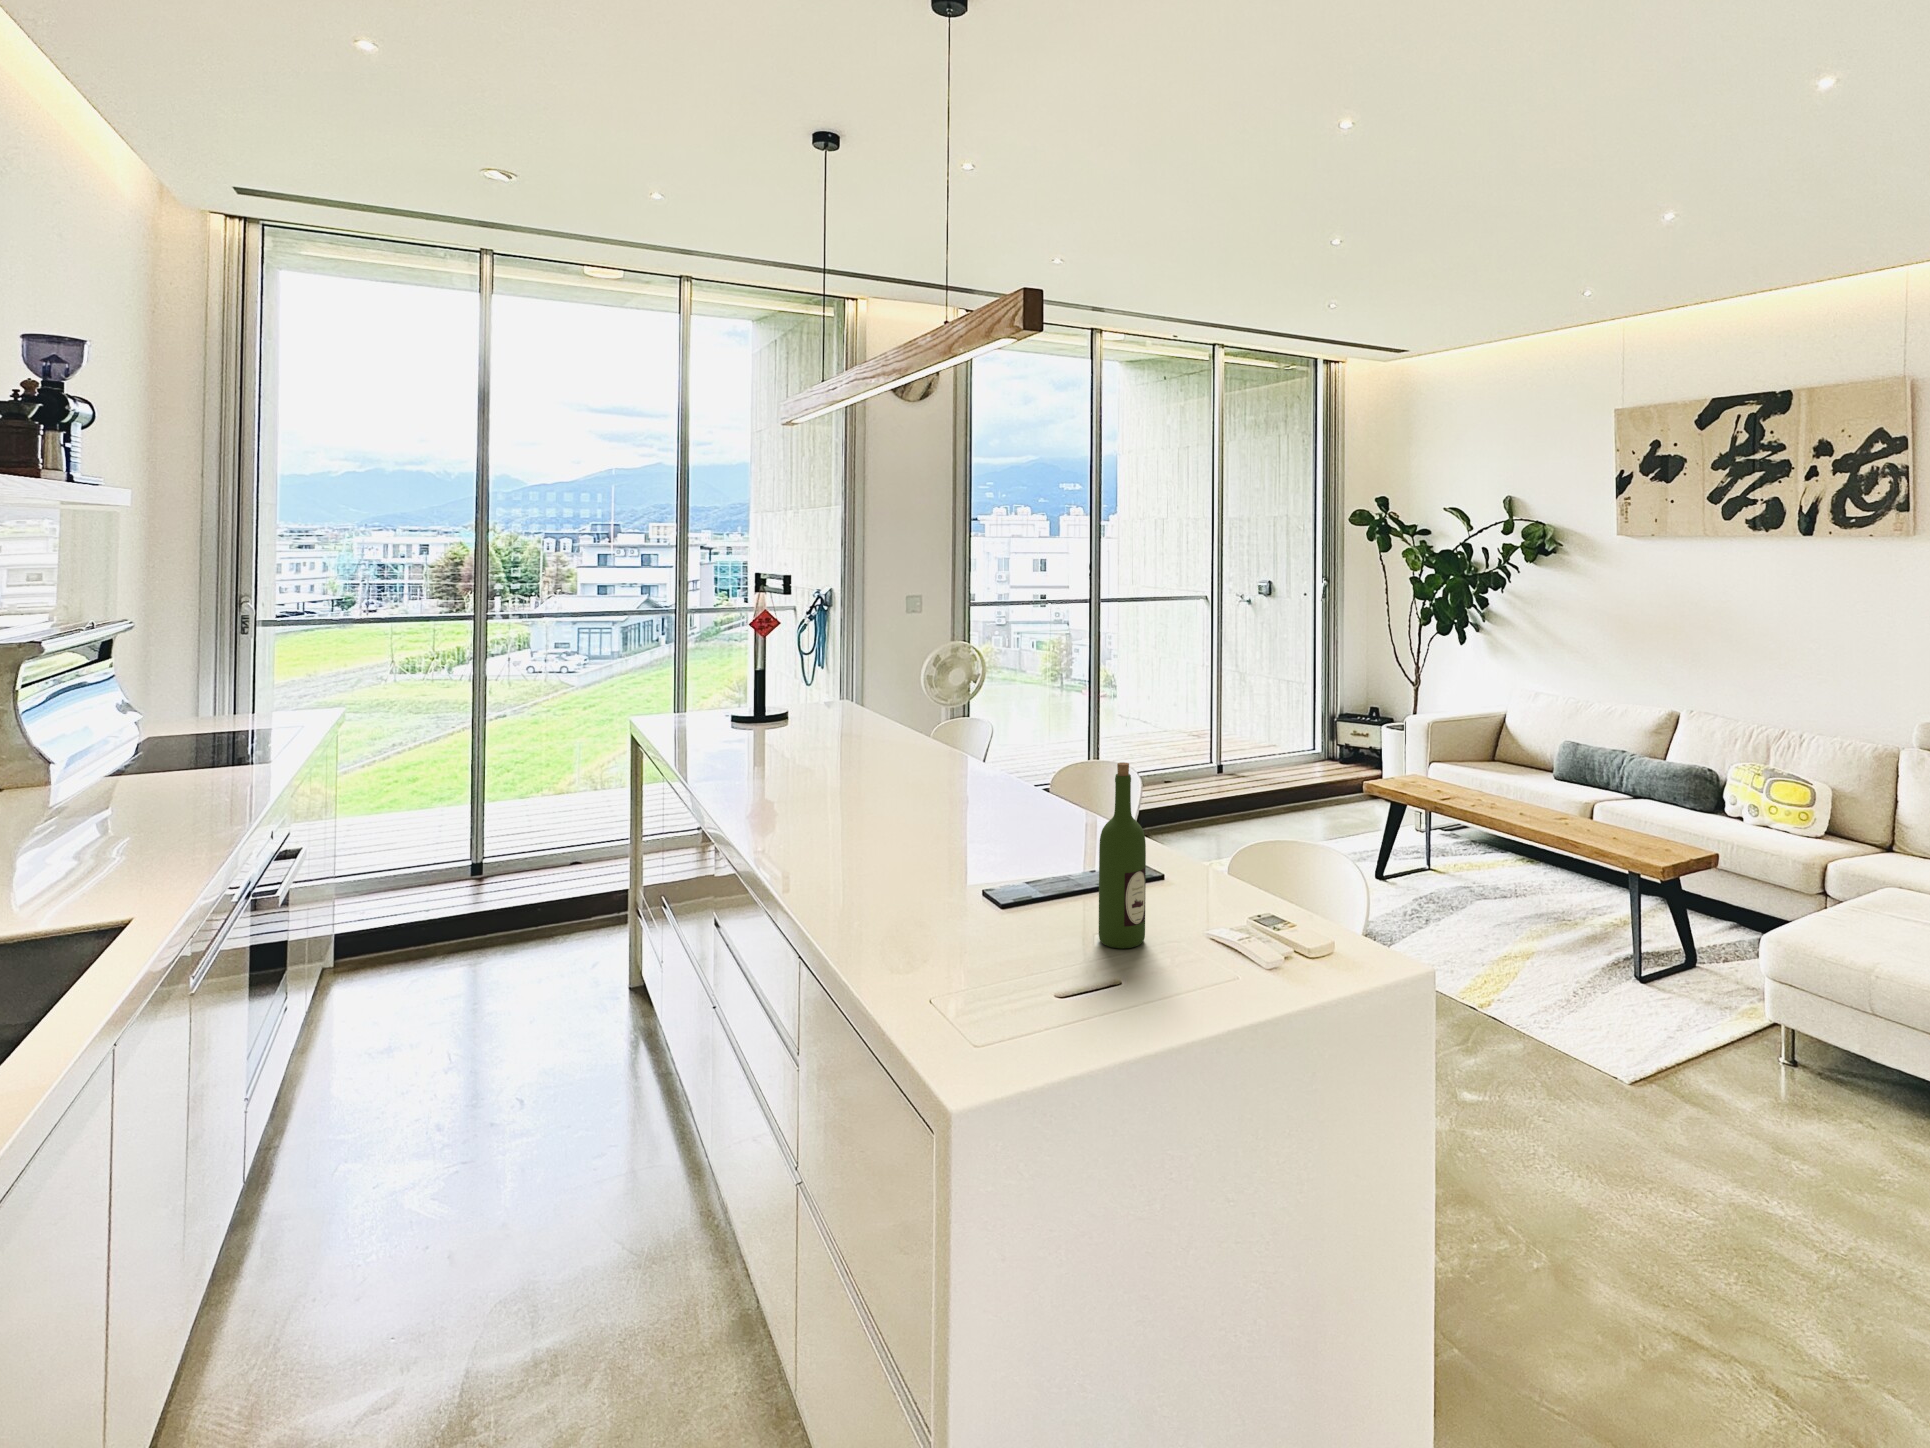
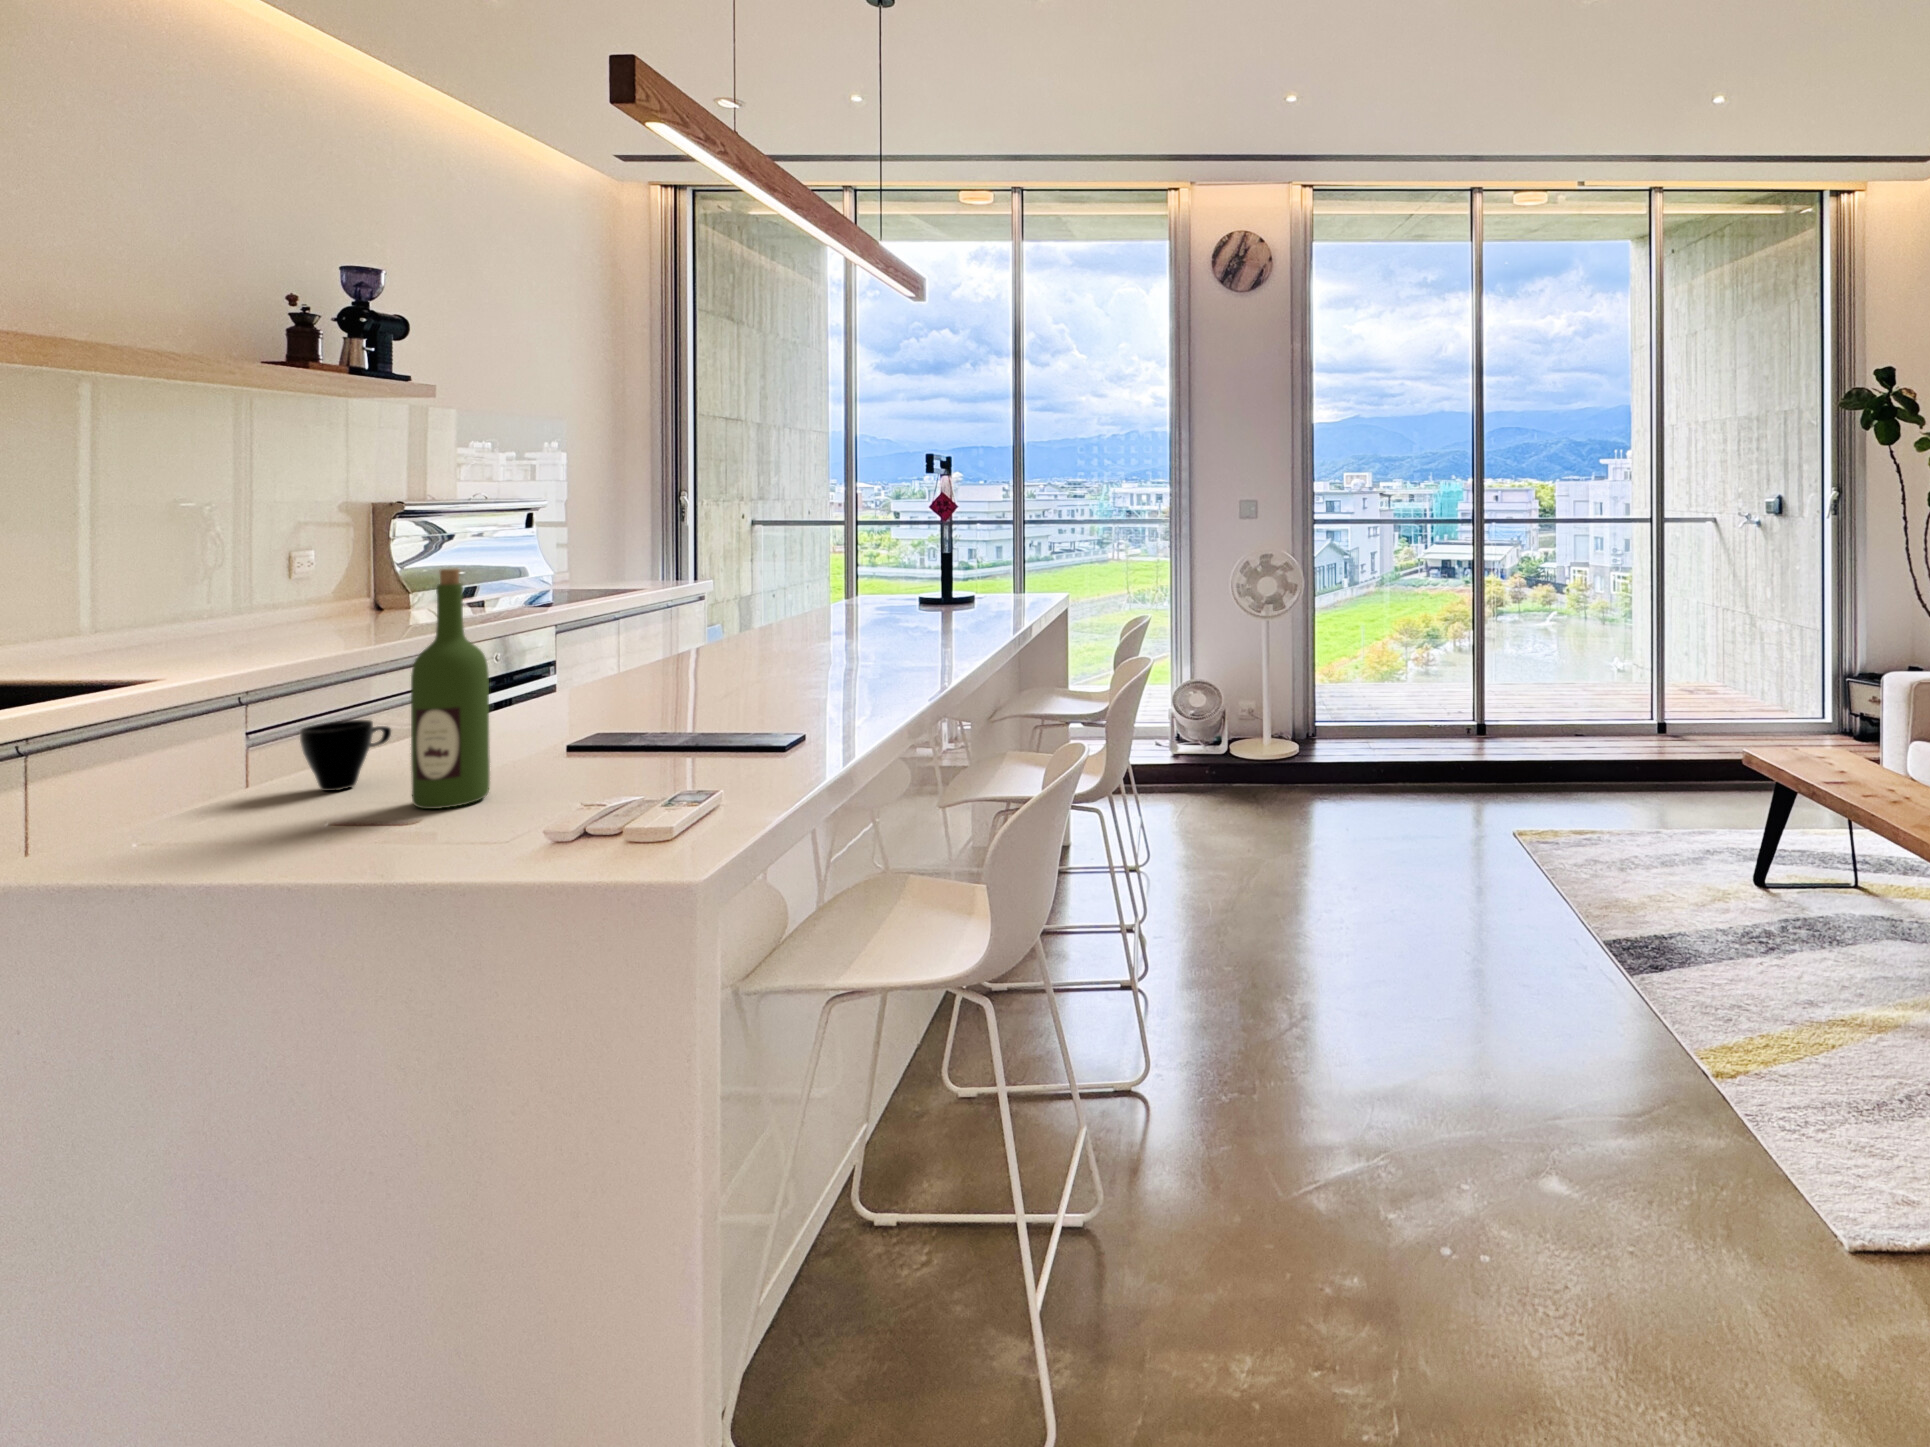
cup: none [981,890,1025,952] -> present [300,720,391,791]

